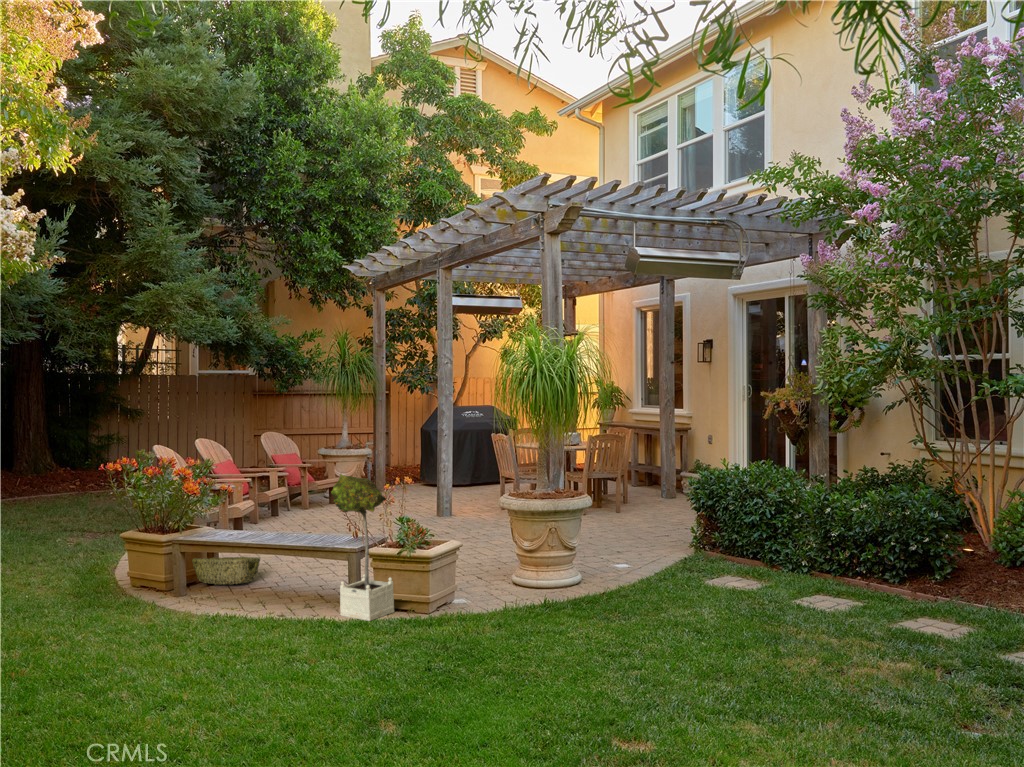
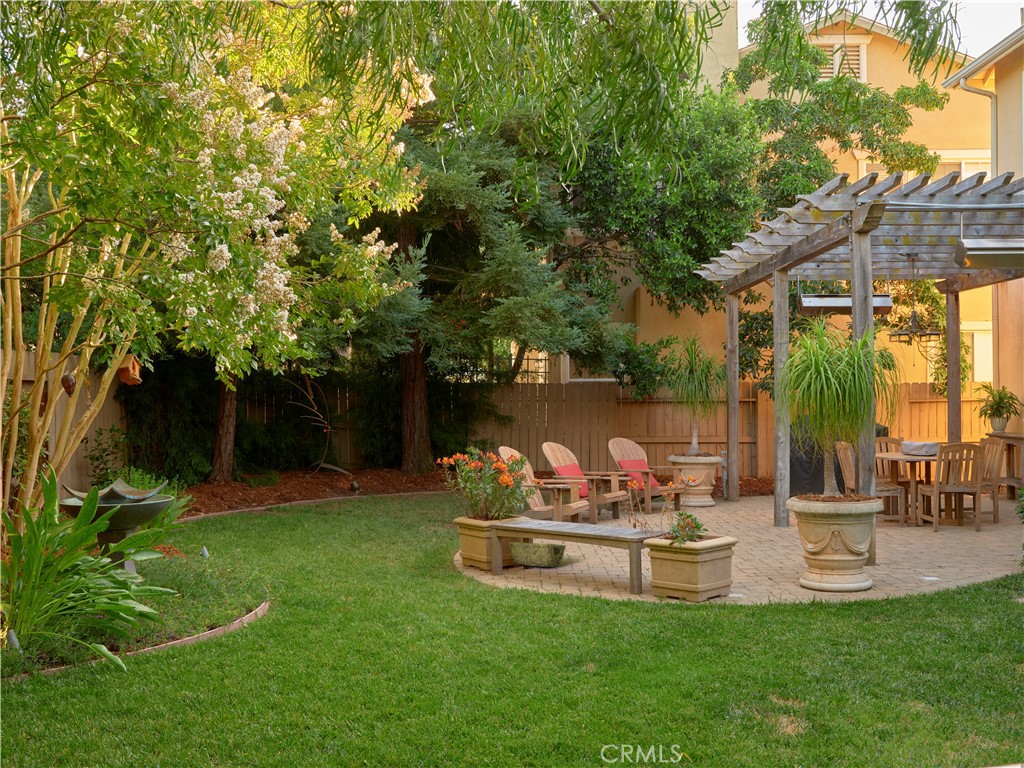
potted tree: present [331,474,394,621] -> none [609,468,665,600]

